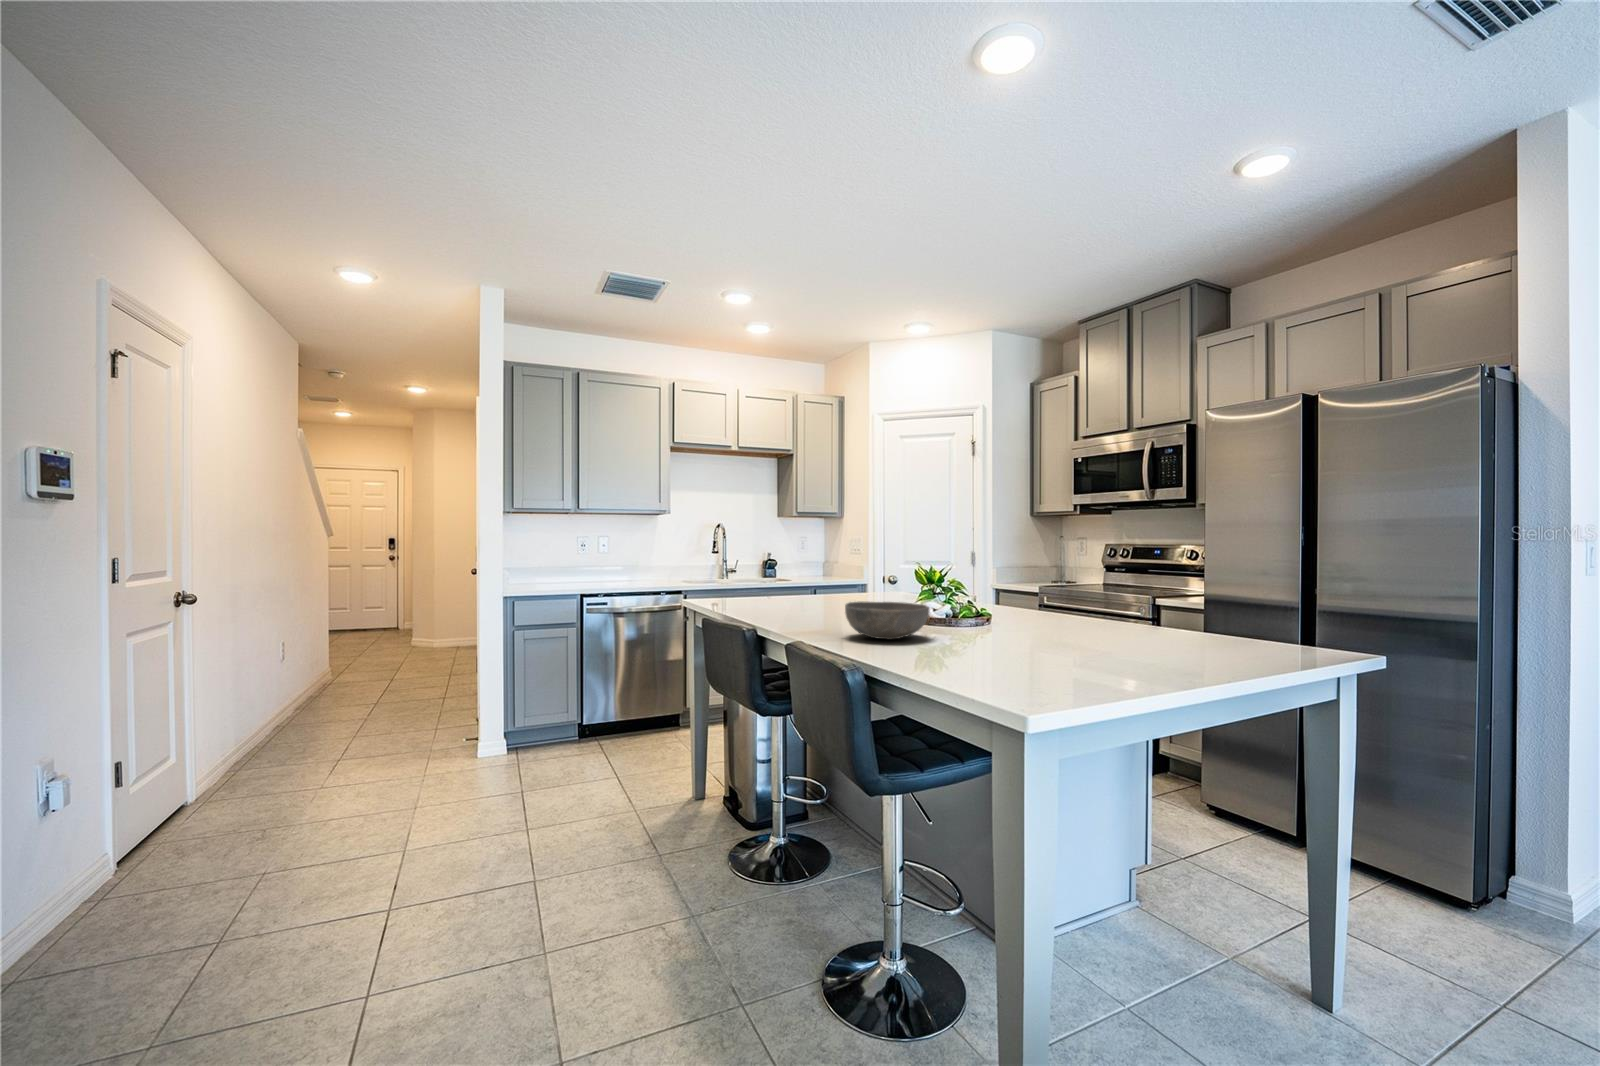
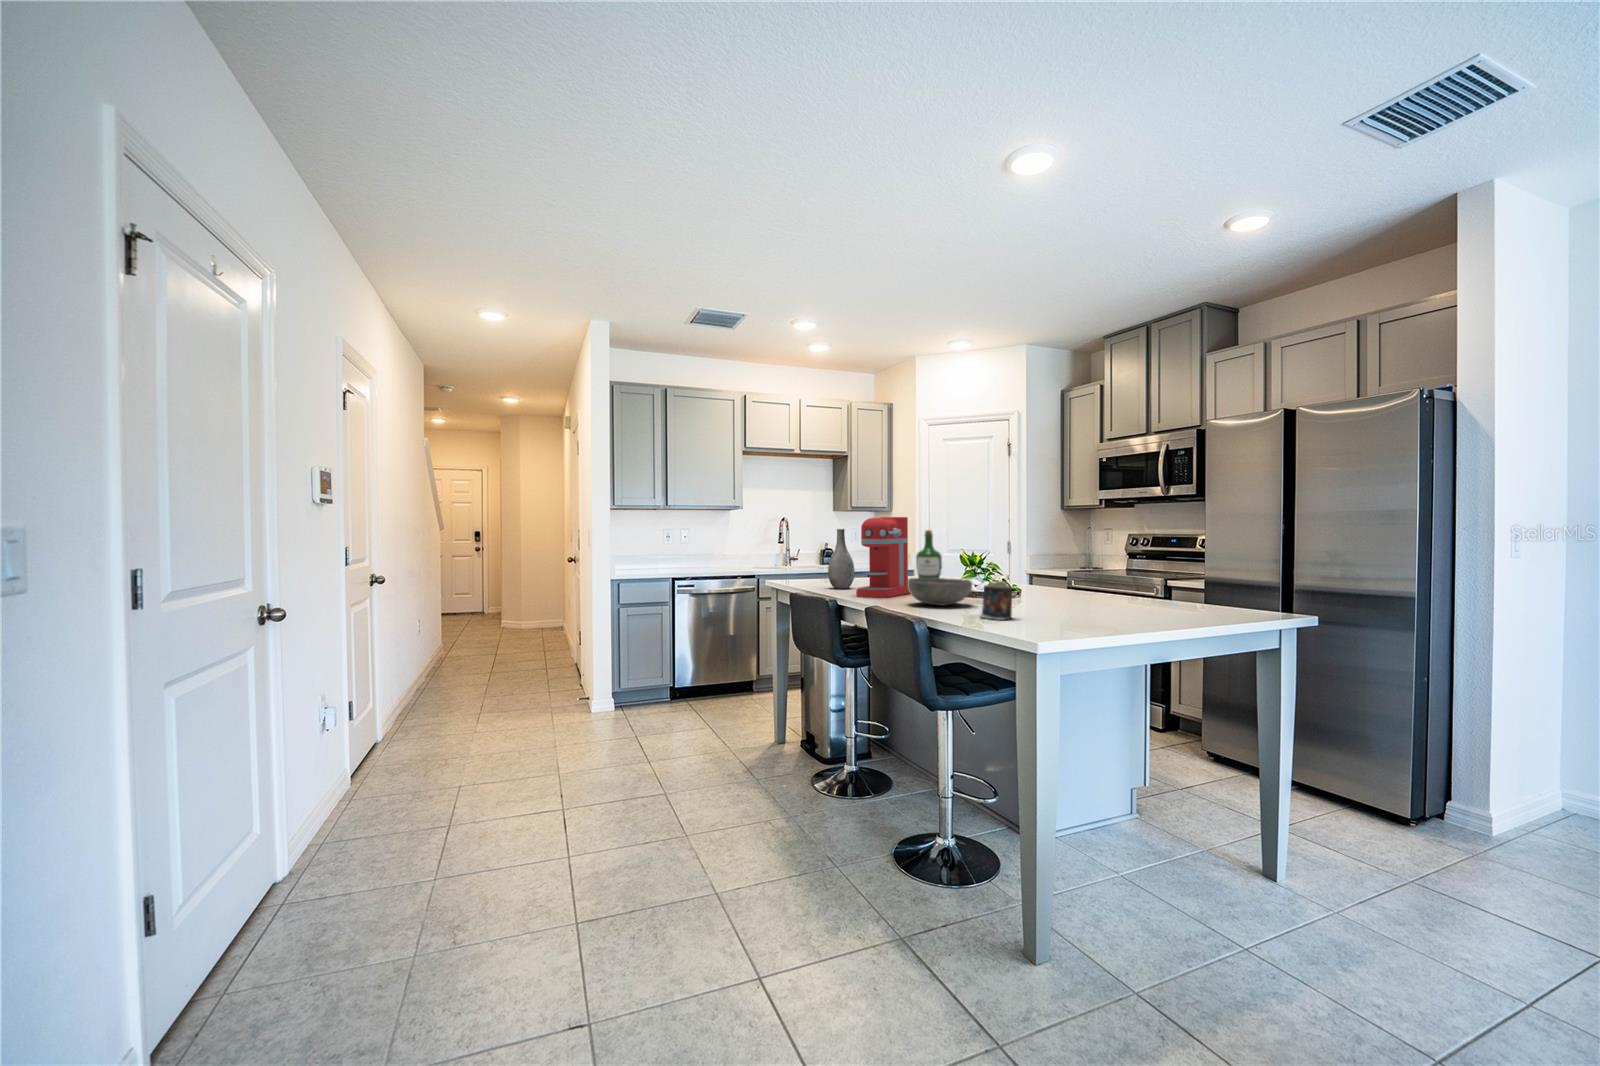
coffee maker: none [784,522,855,626] -> present [856,517,910,598]
vase: none [755,537,787,611] -> present [828,529,855,589]
wine bottle: none [865,538,896,602] -> present [916,530,942,578]
candle: none [939,612,984,667] -> present [980,582,1013,620]

